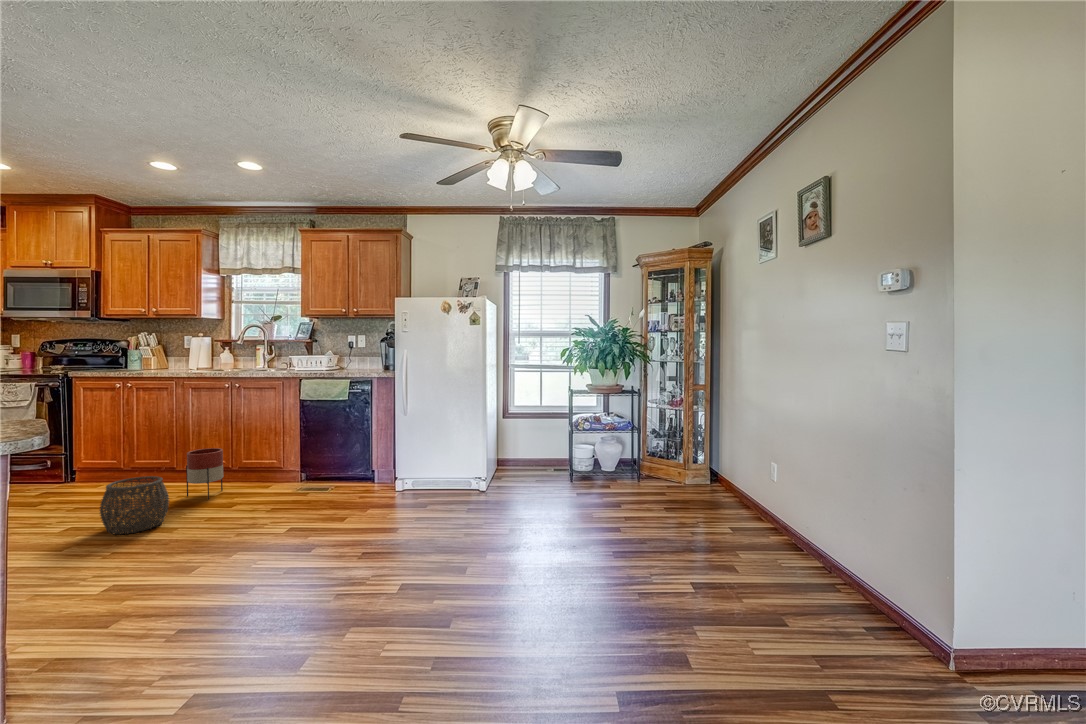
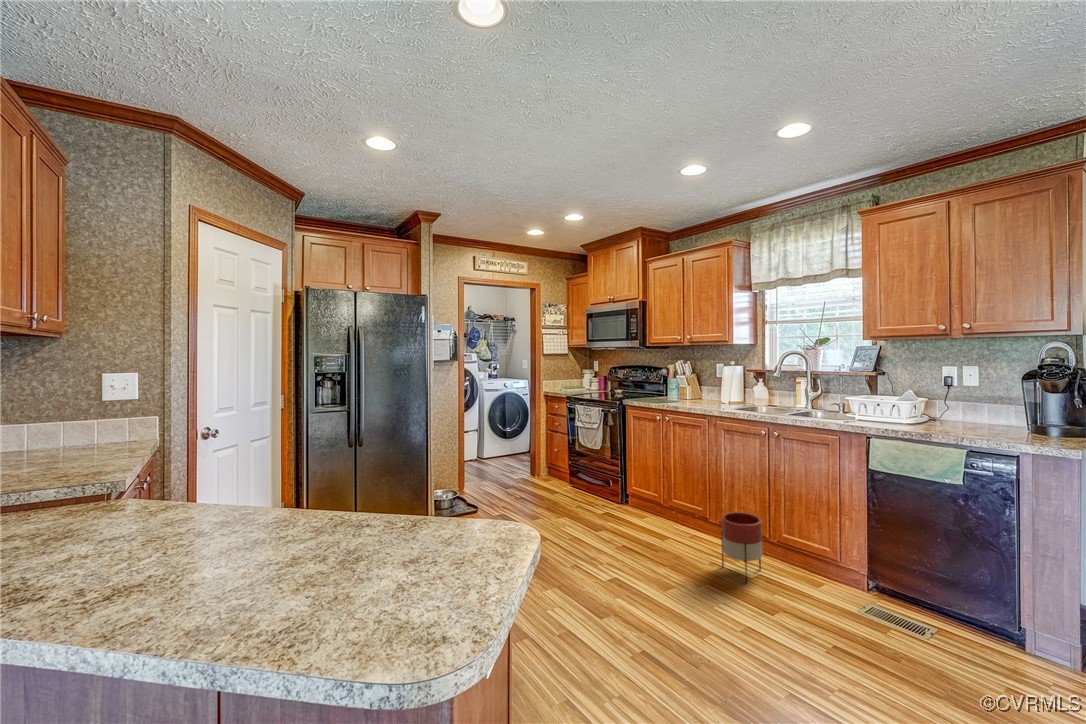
woven basket: present [100,476,169,534] -> none [641,547,706,623]

